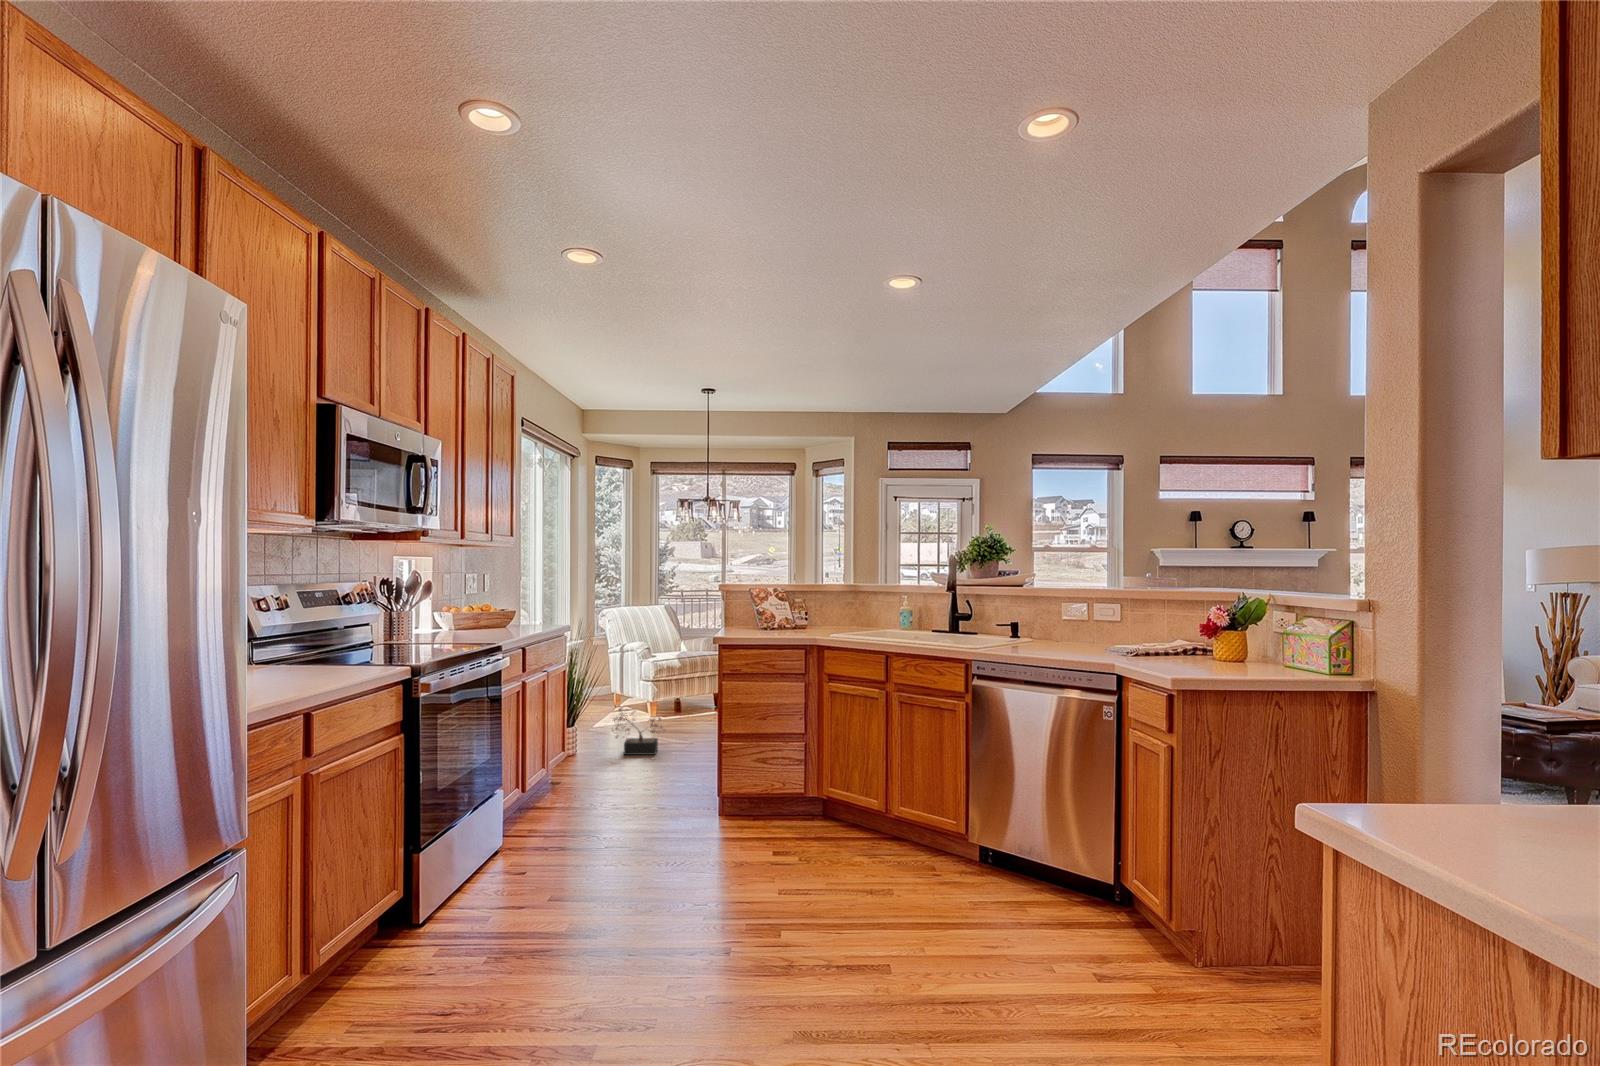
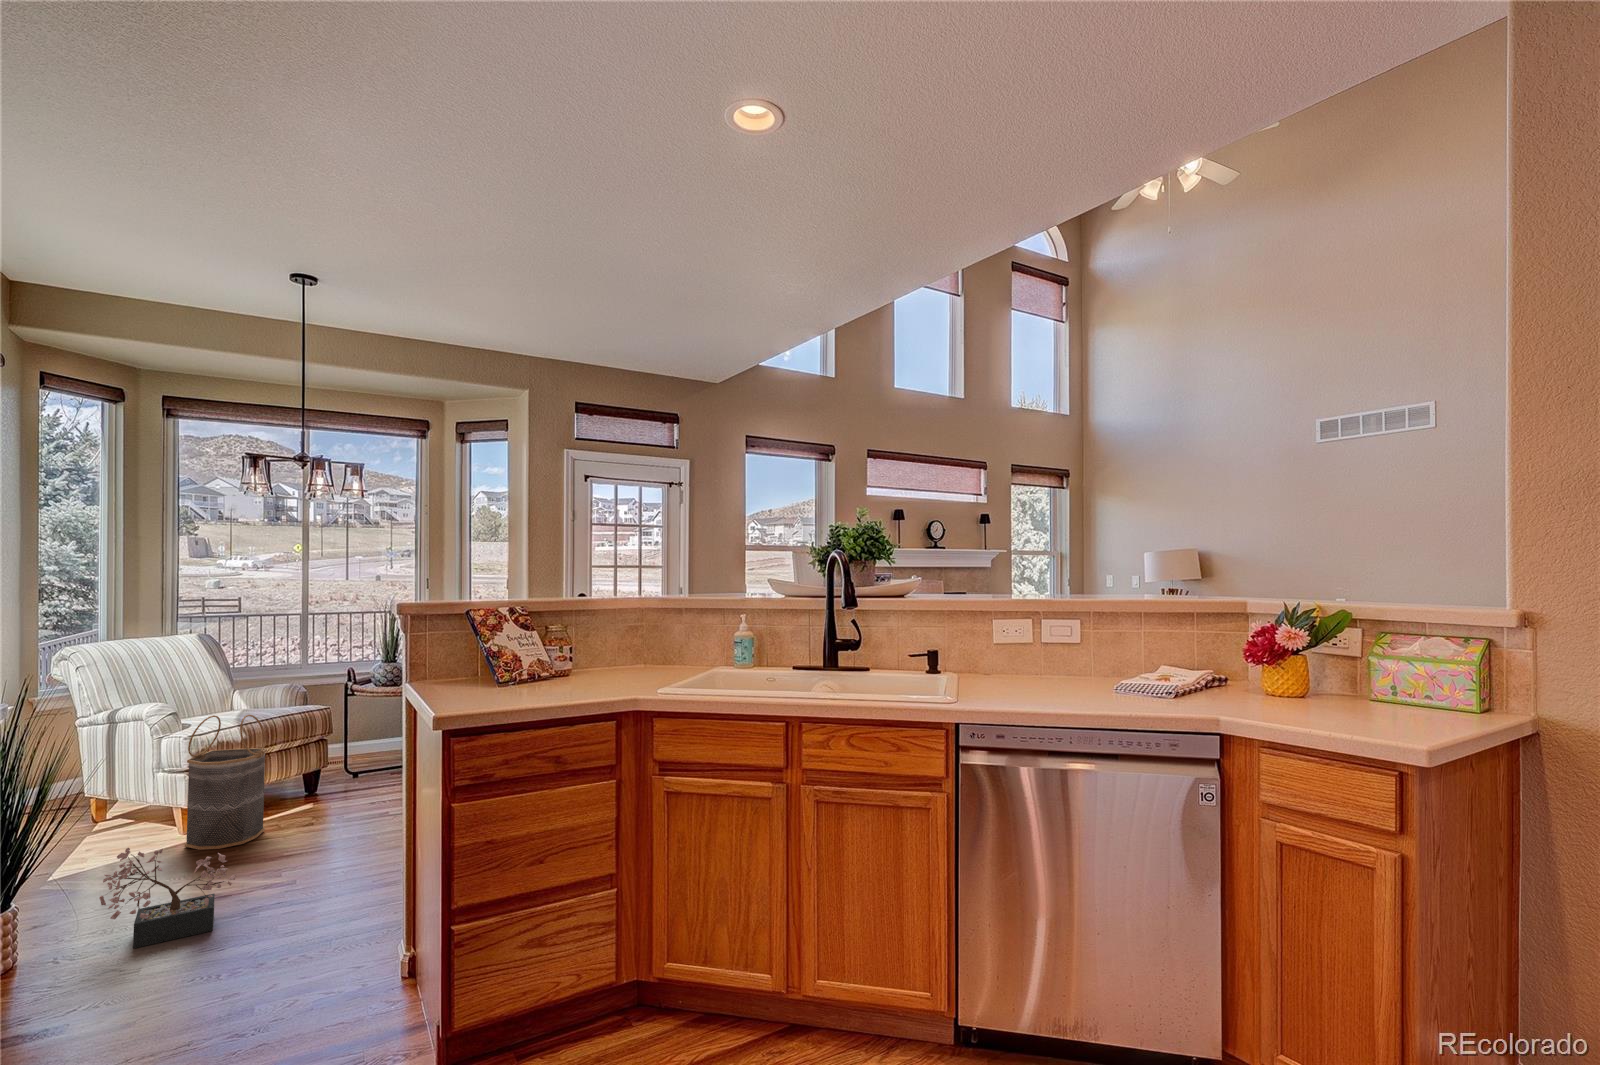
basket: none [653,650,692,726] -> present [184,715,267,850]

